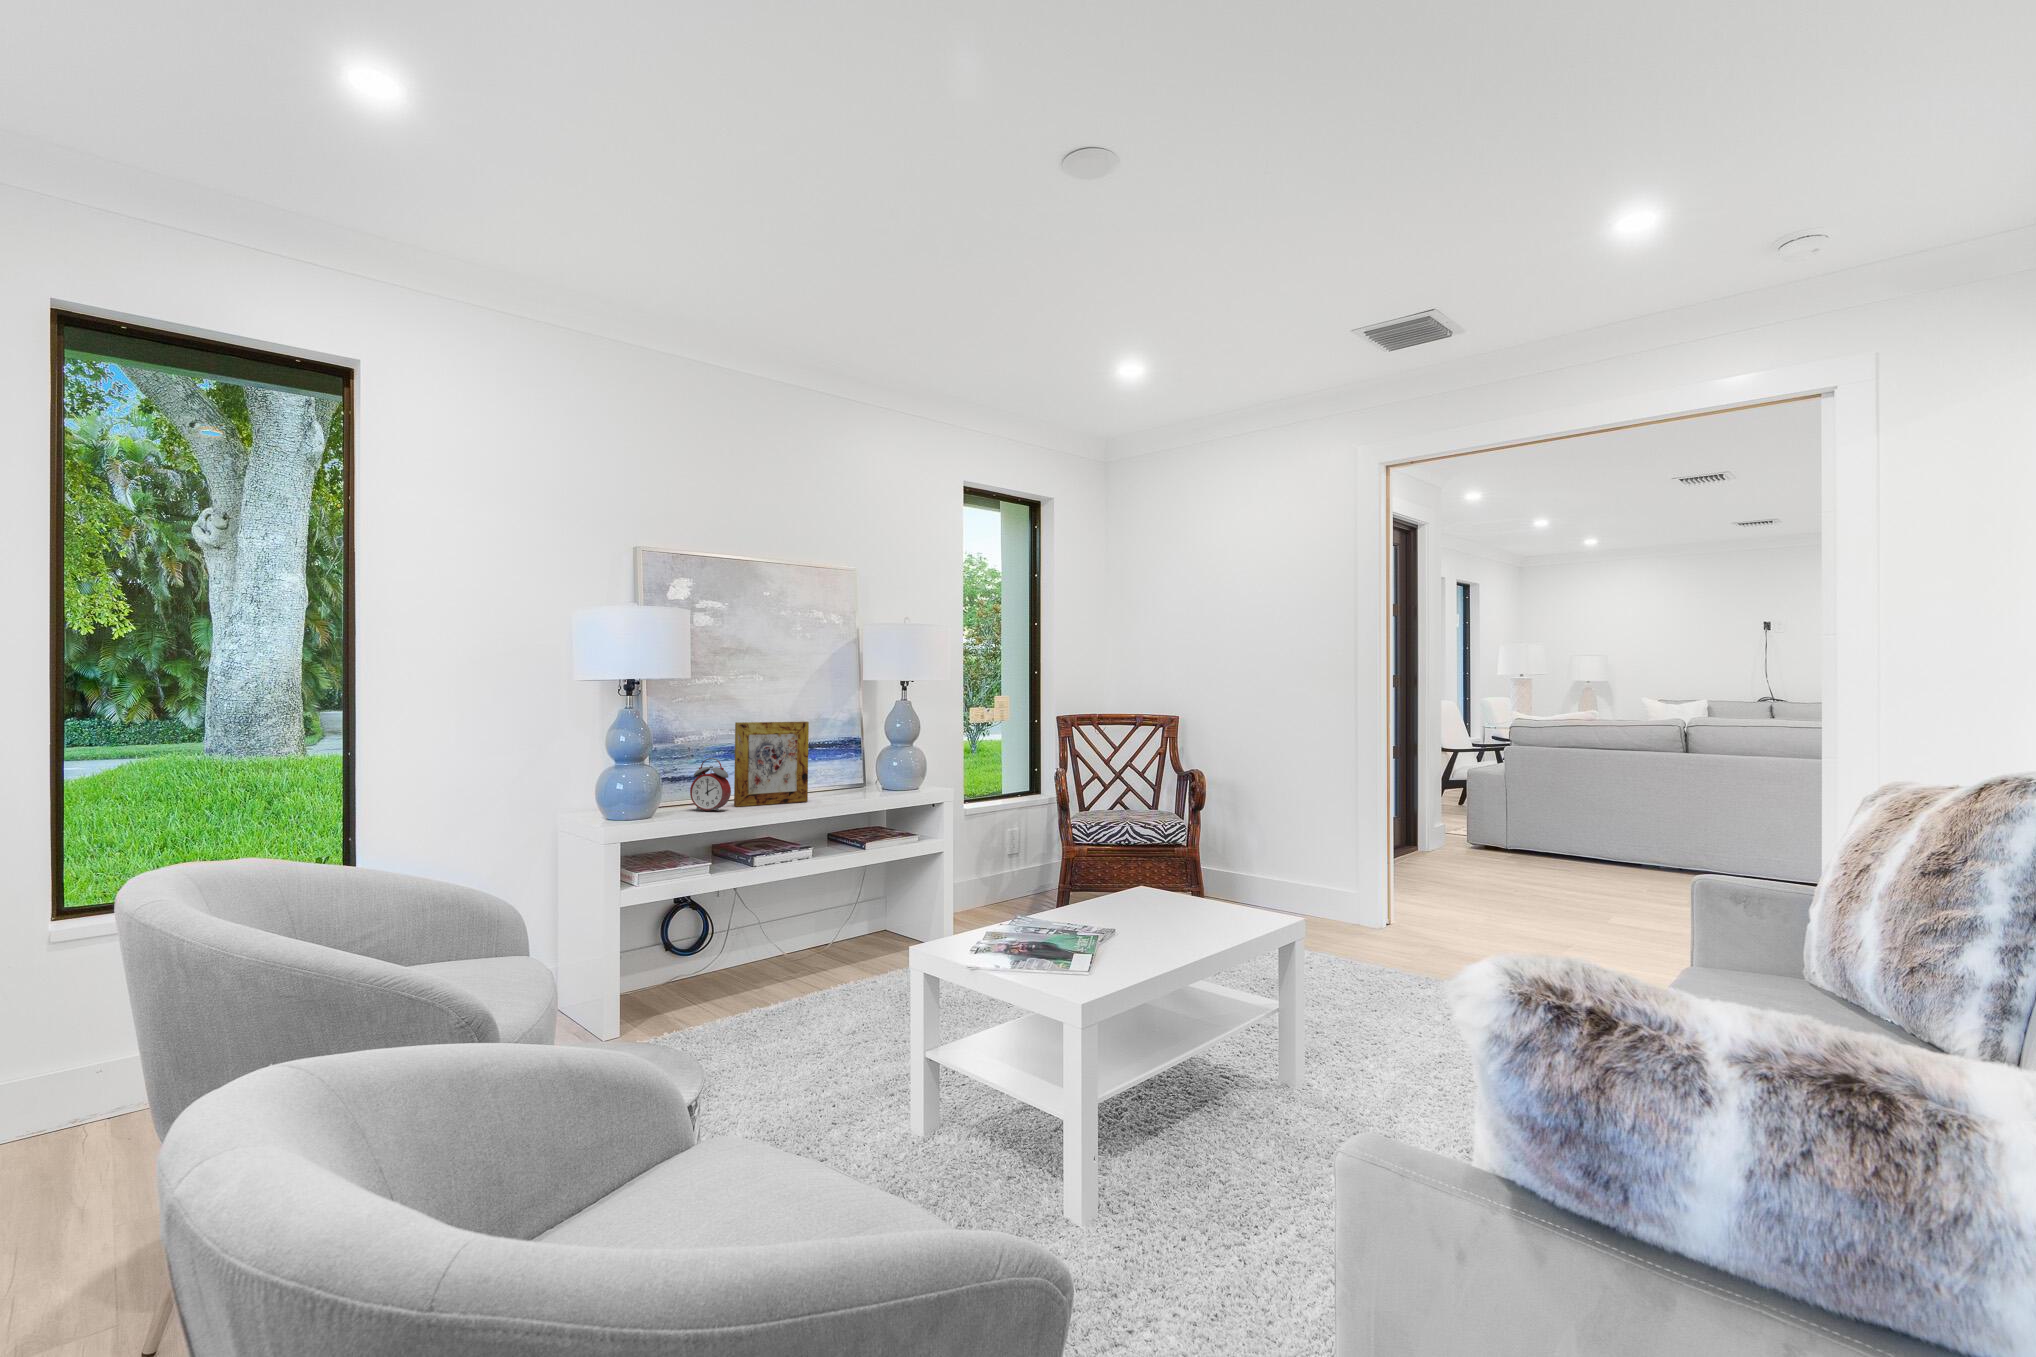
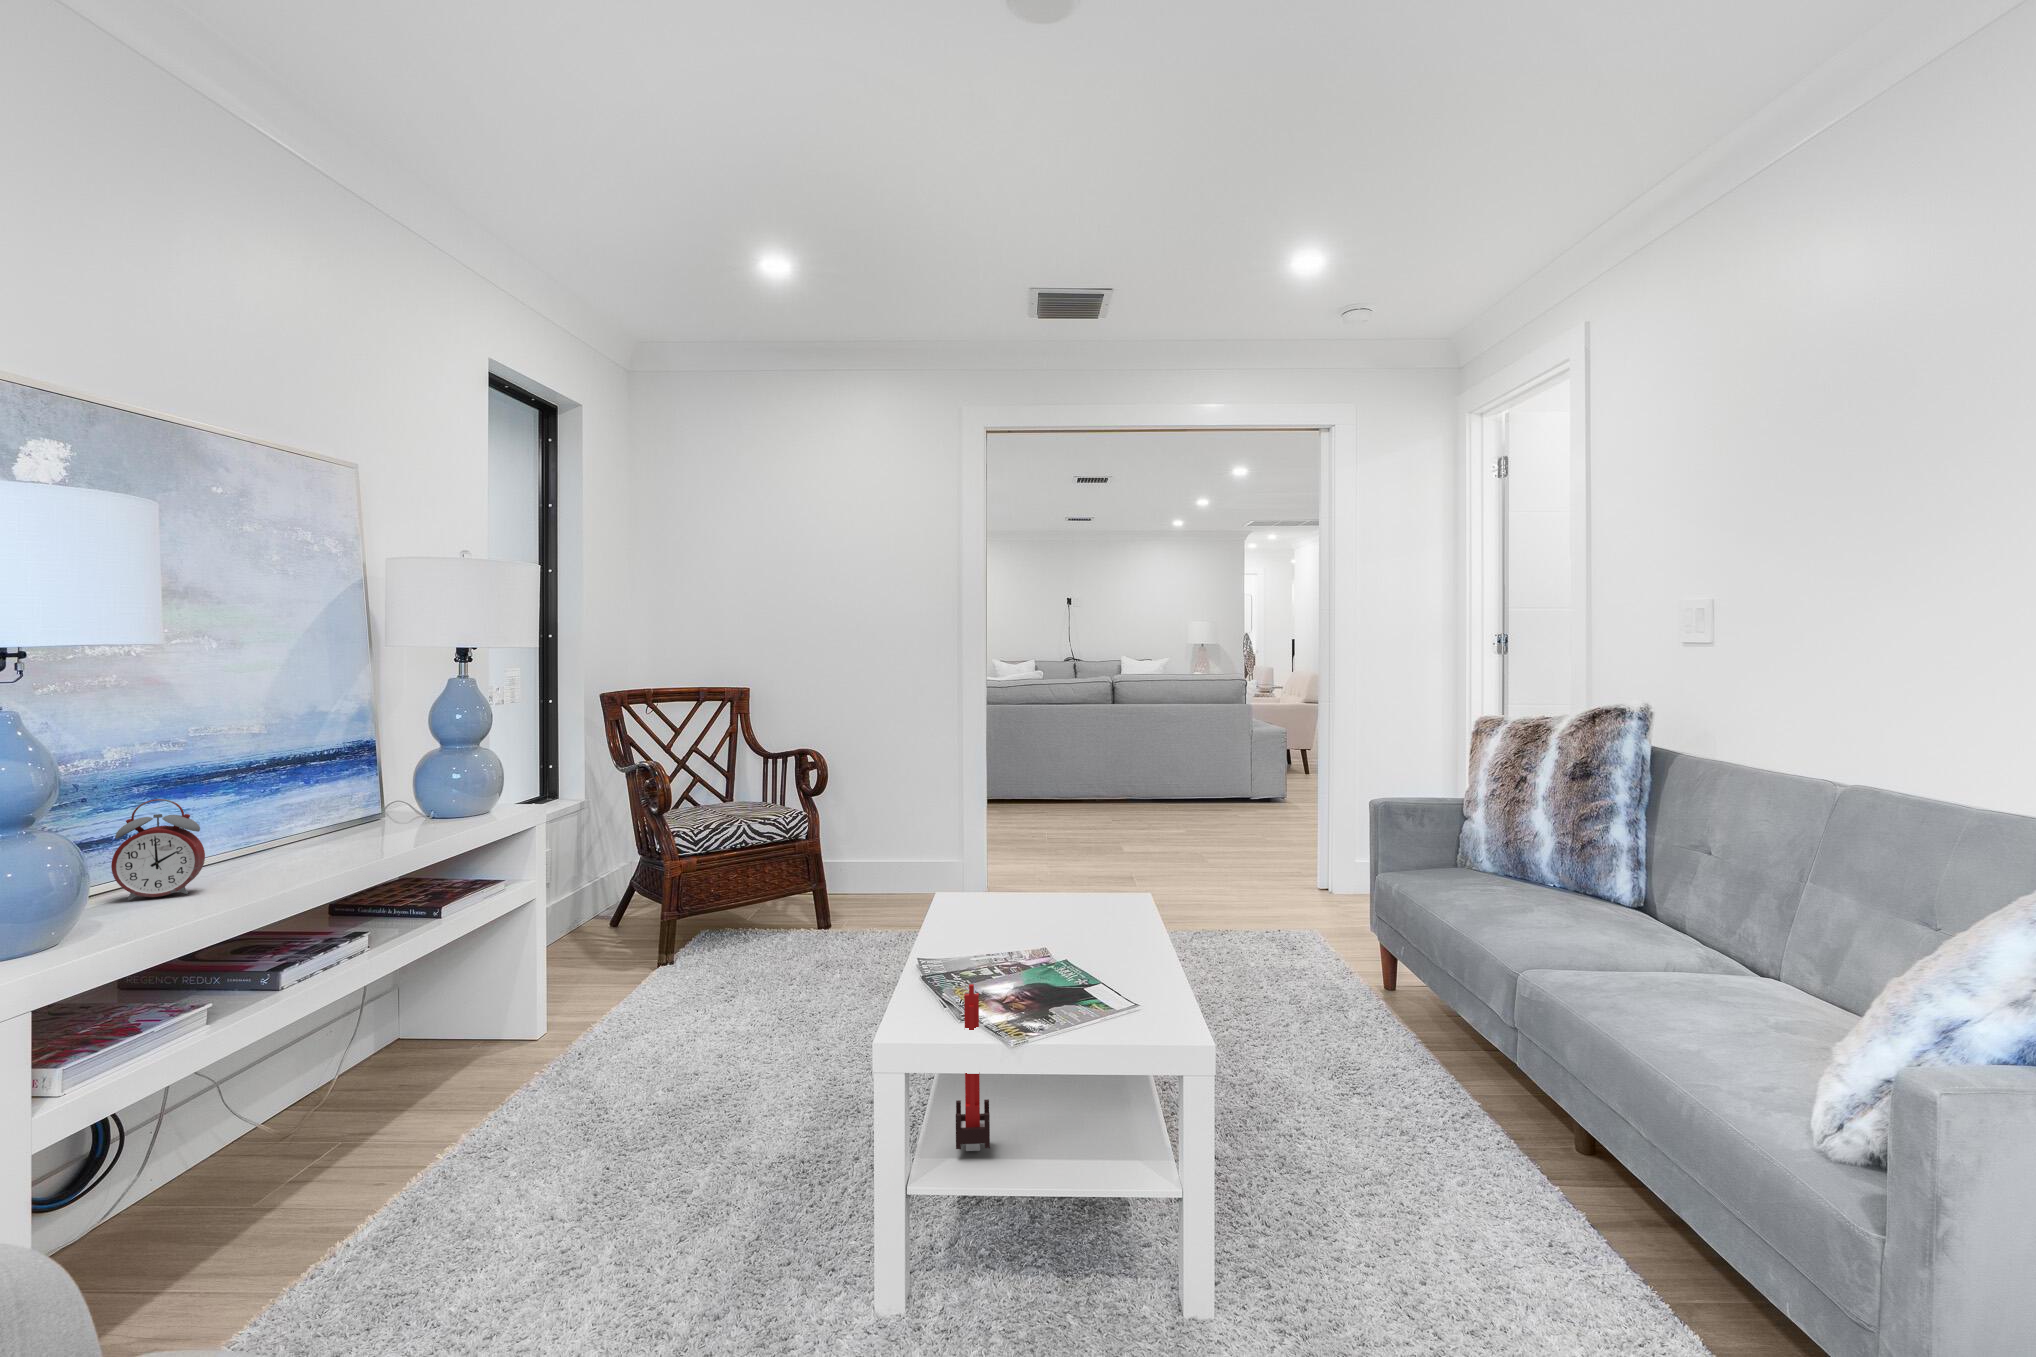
picture frame: present [734,721,809,807] -> none [189,720,328,881]
candle: none [992,934,1027,1061] -> present [956,984,990,1151]

